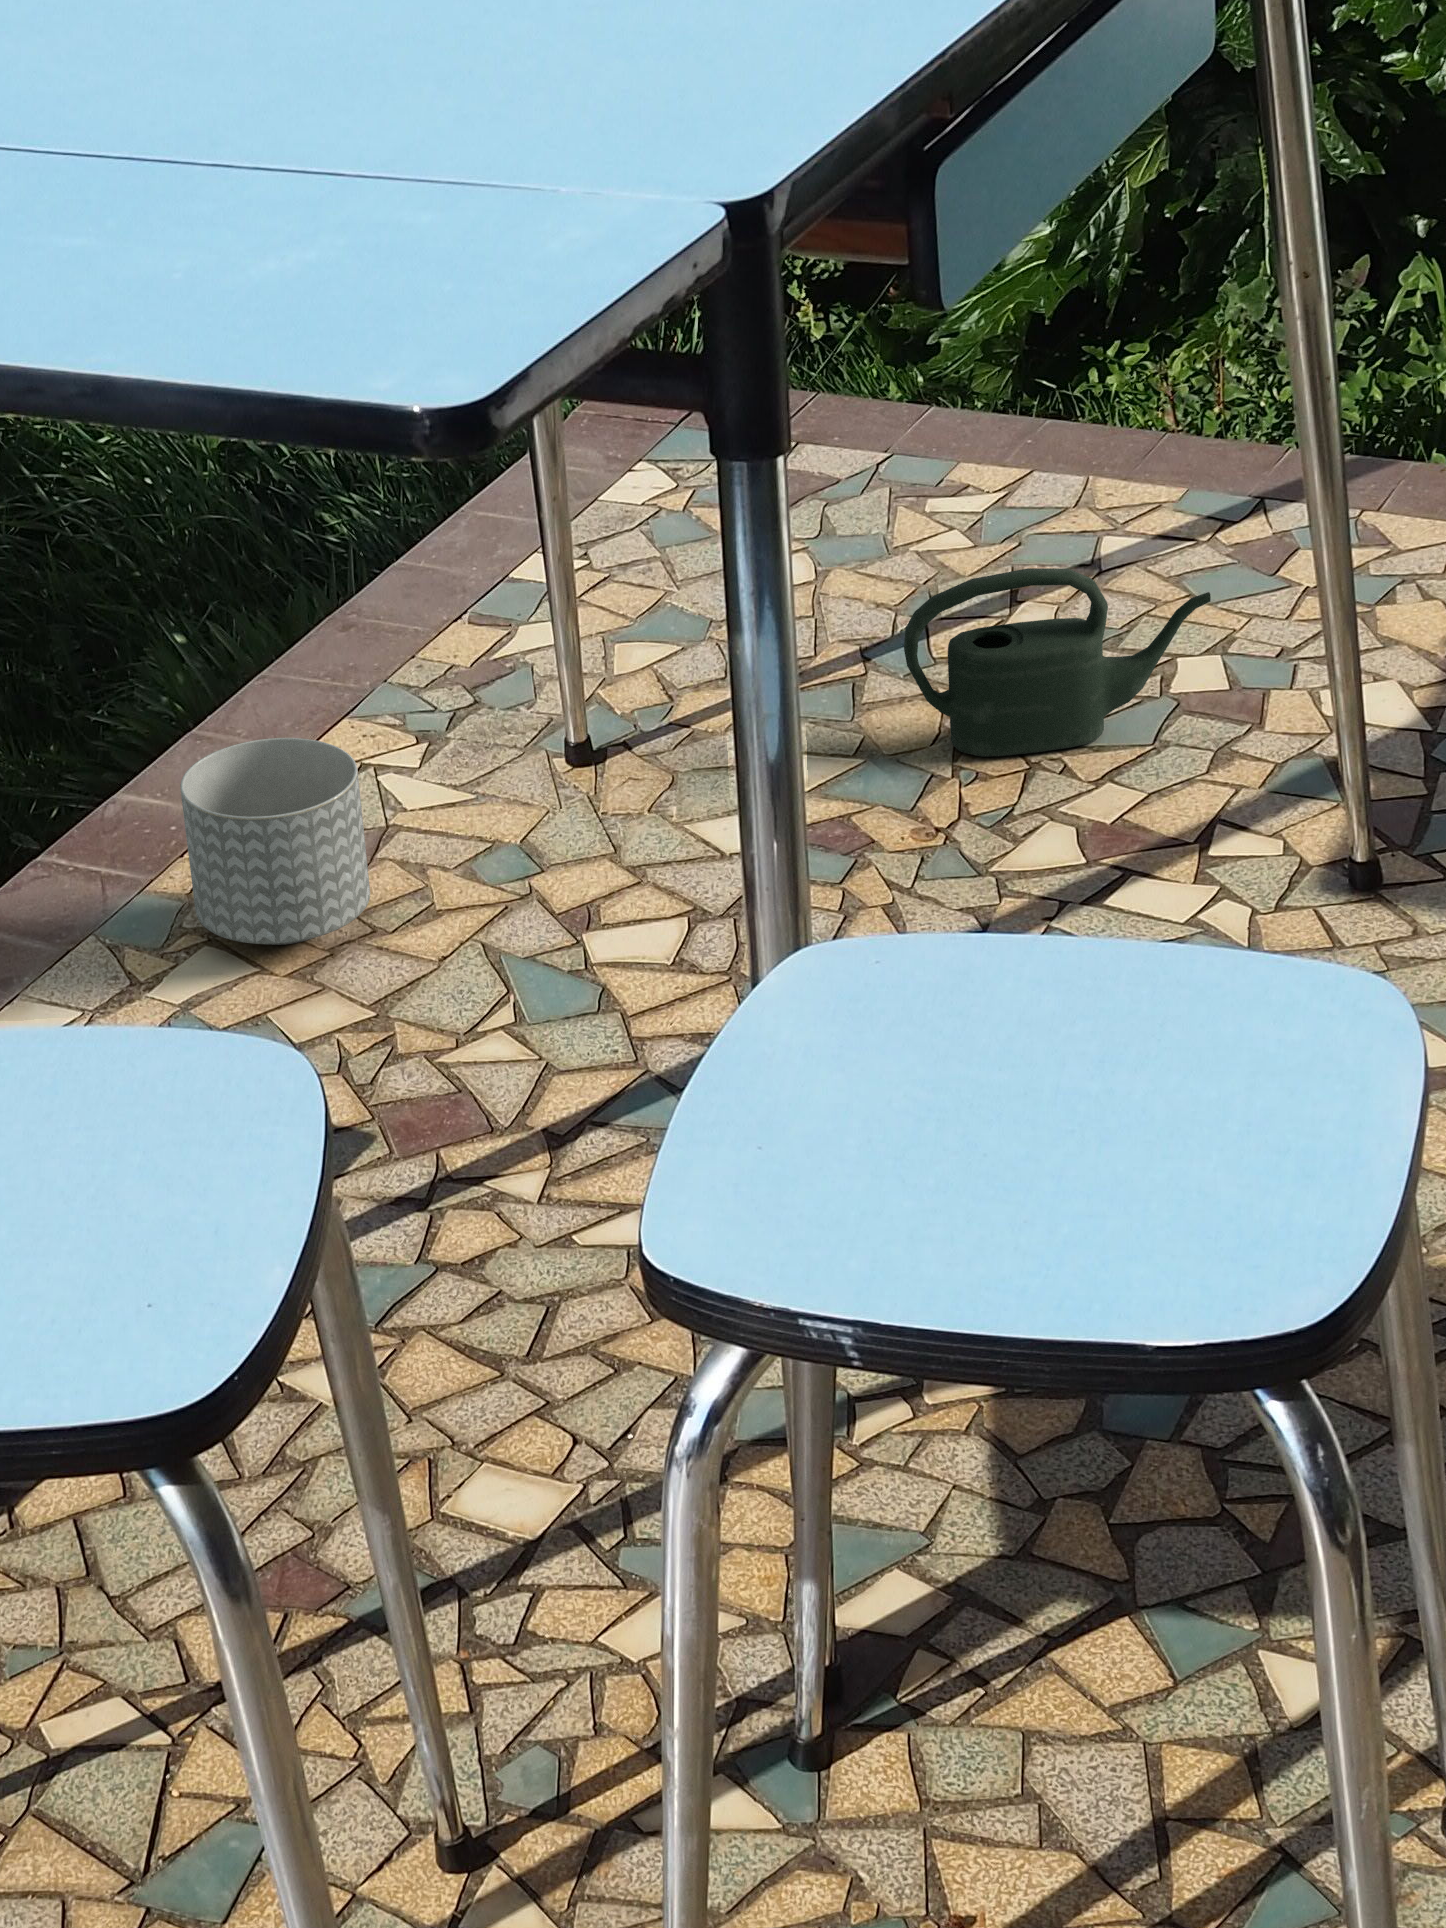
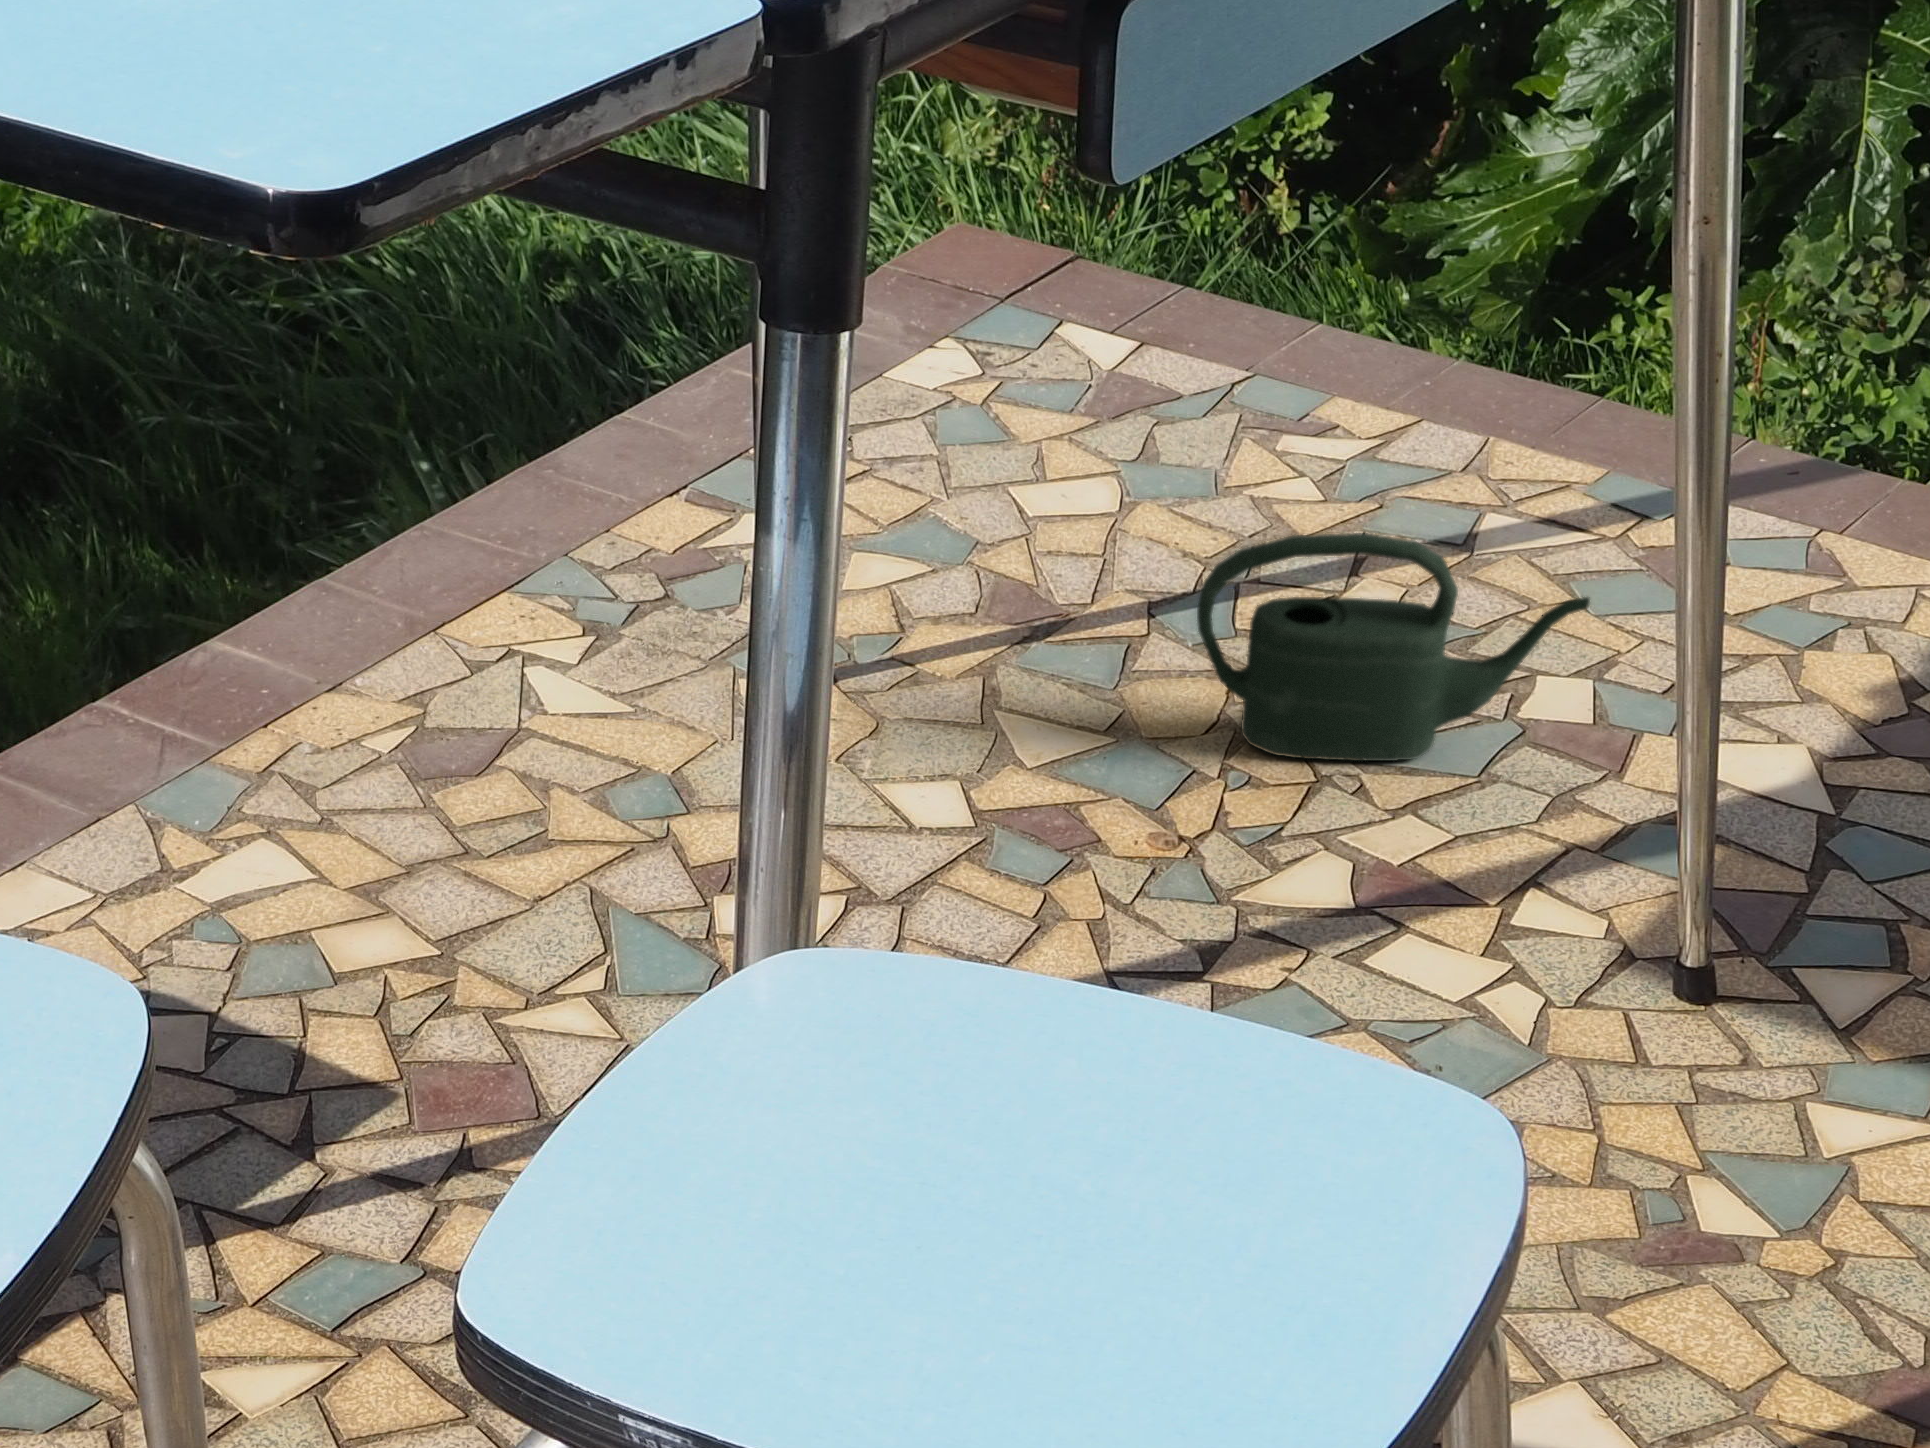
planter: present [180,738,370,945] -> none [270,597,487,848]

